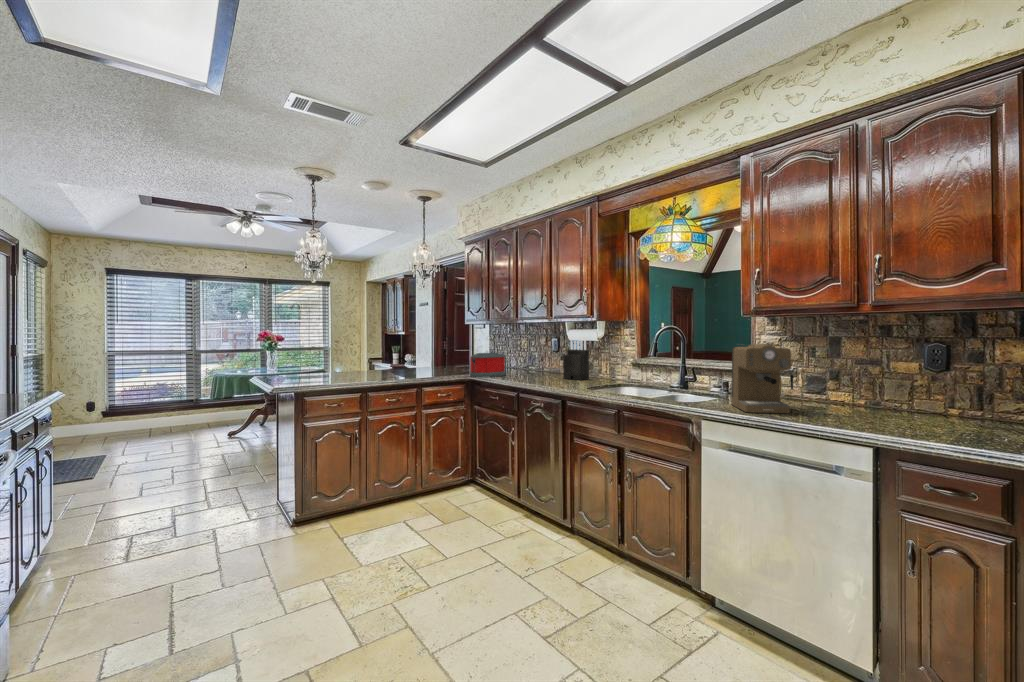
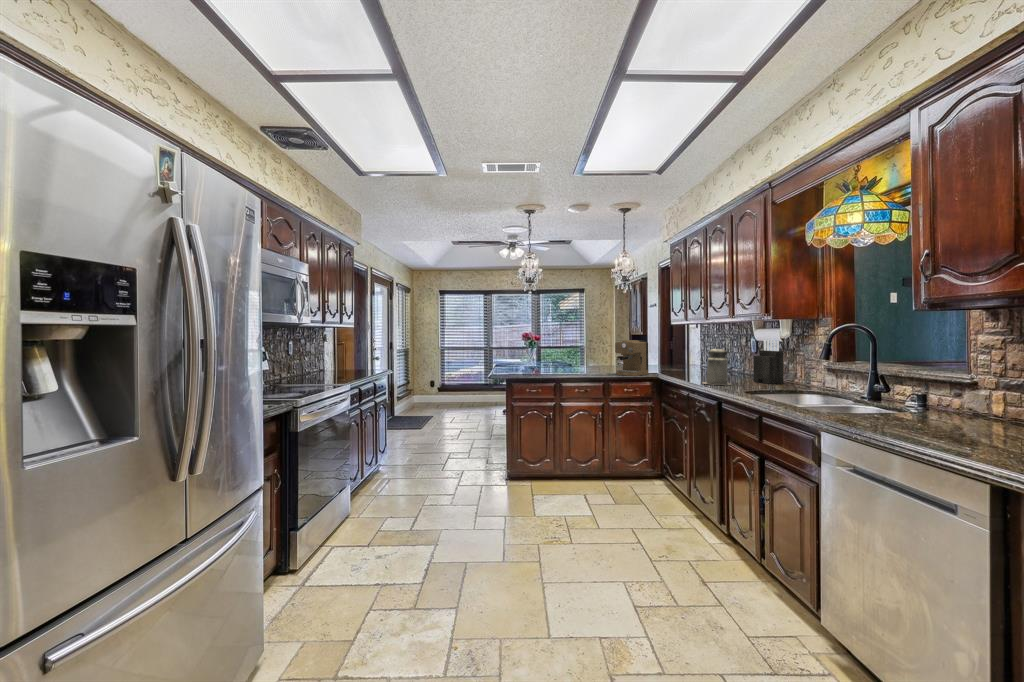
coffee maker: present [731,344,793,413] -> present [615,340,648,376]
canister: none [531,346,558,384] -> present [703,346,731,385]
toaster: present [470,353,505,378] -> none [661,352,699,376]

